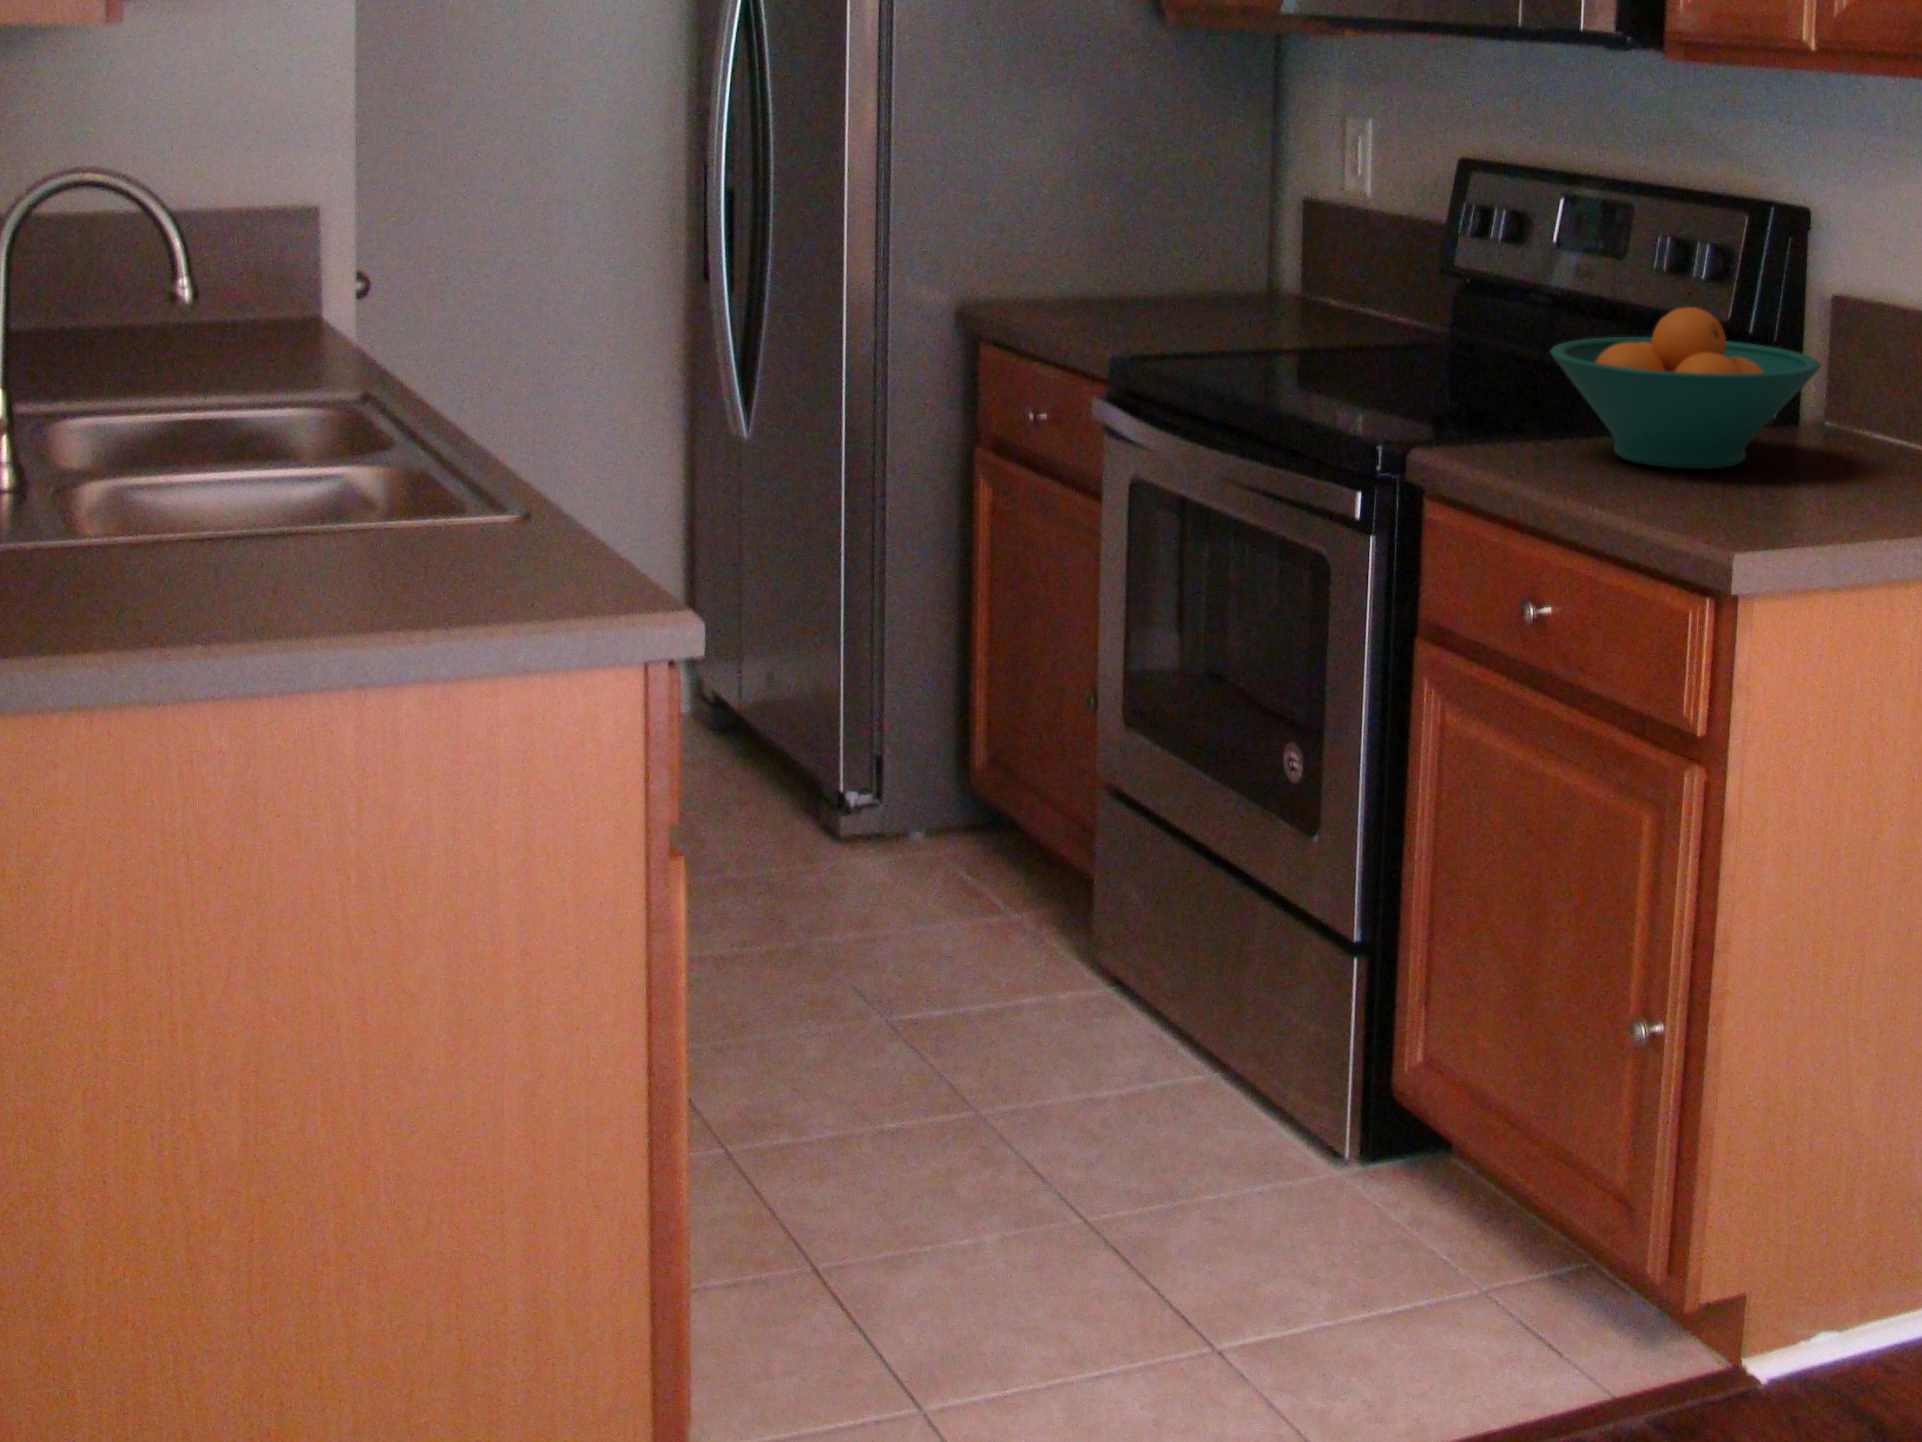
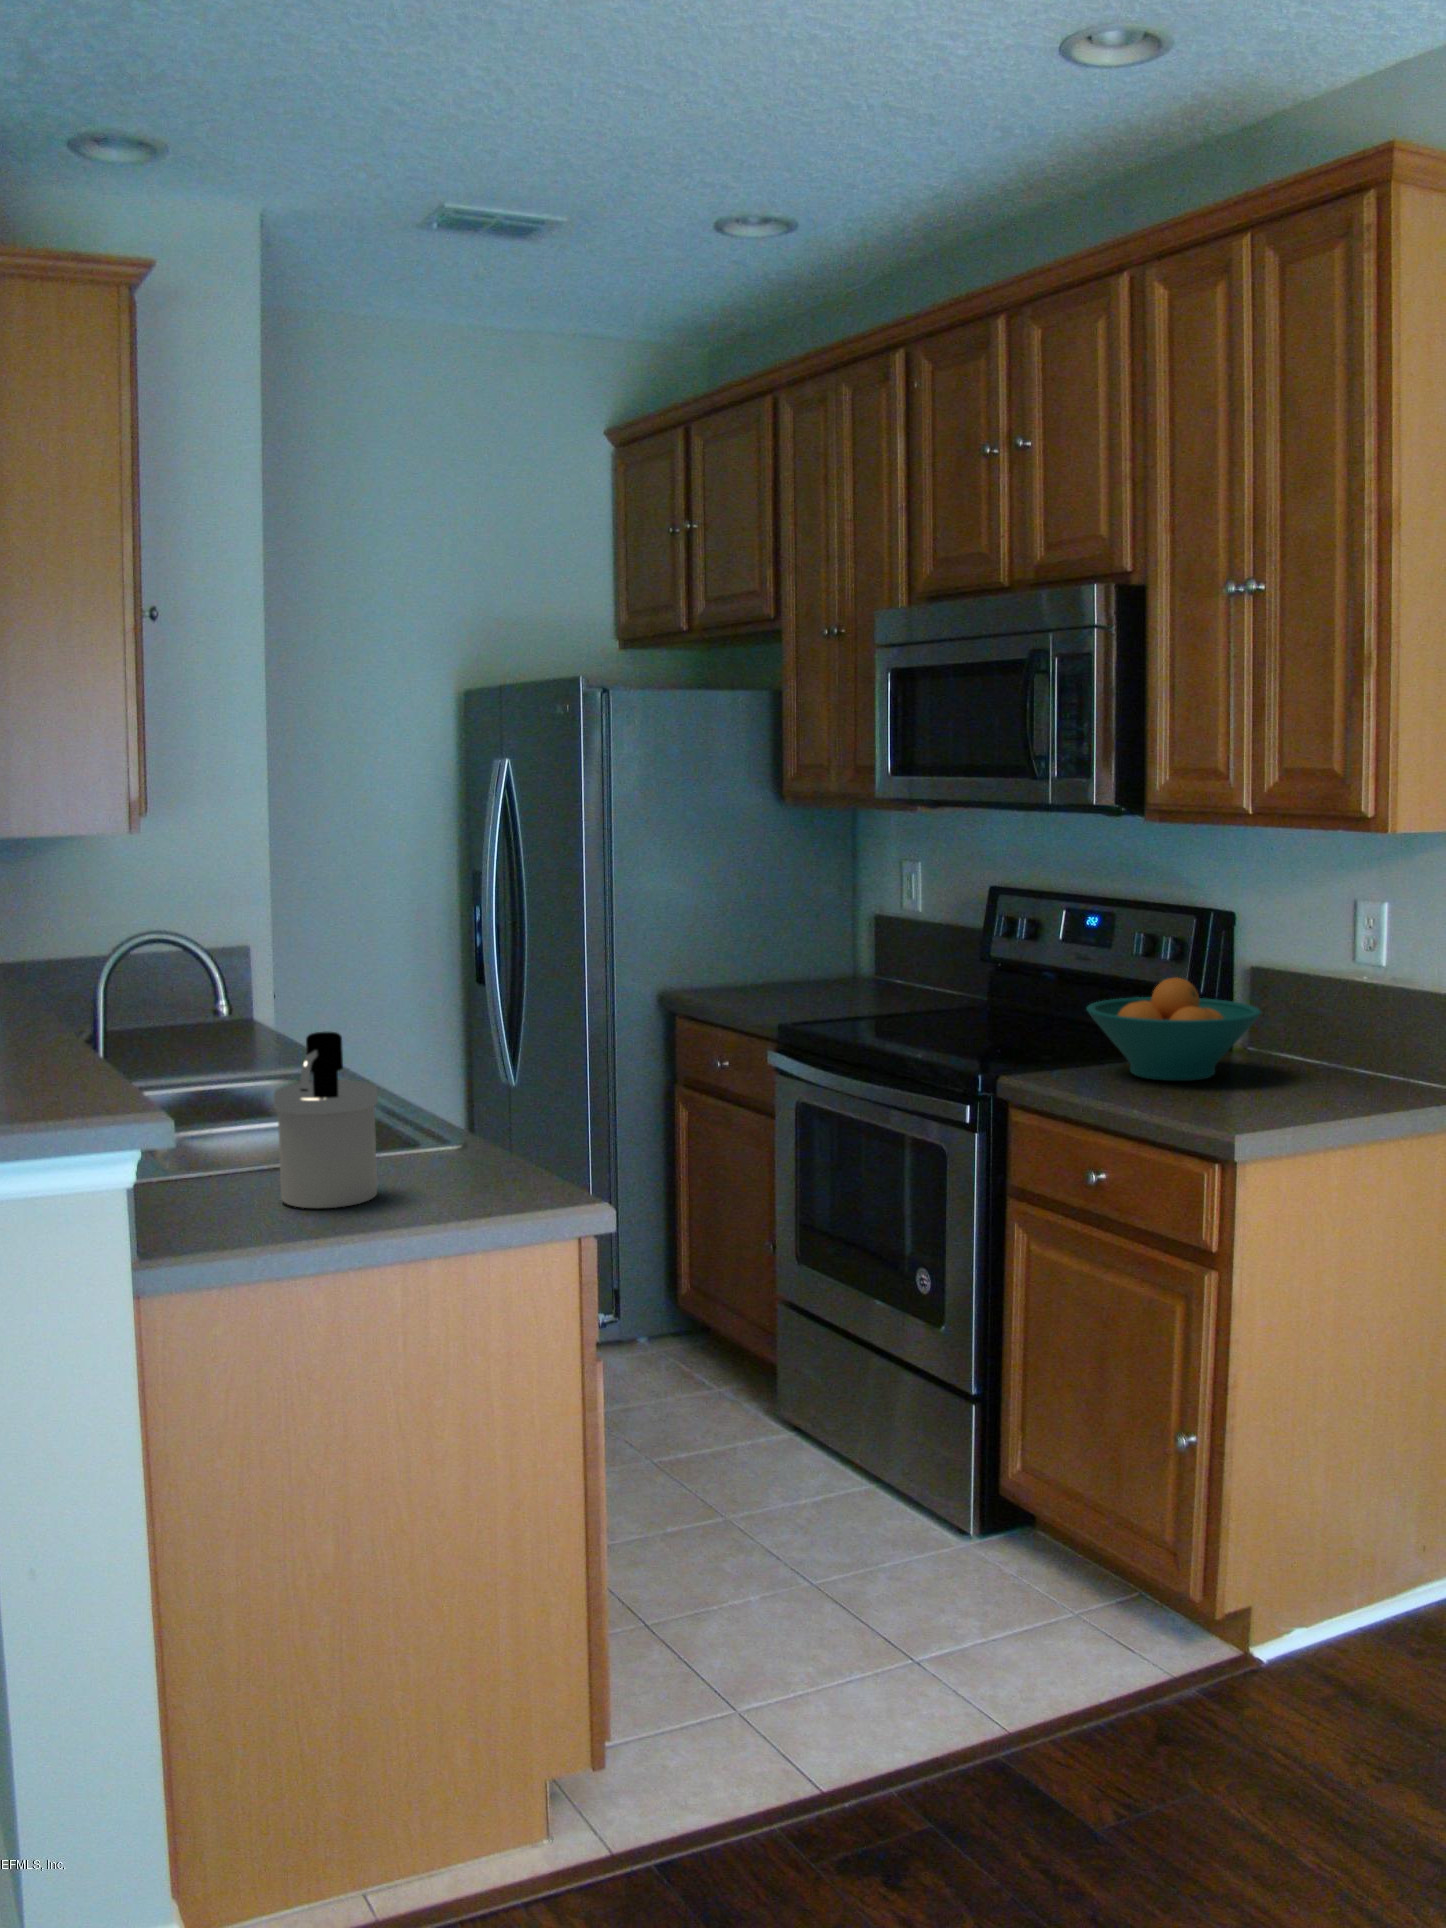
soap dispenser: none [153,323,324,603] -> present [274,1032,378,1208]

